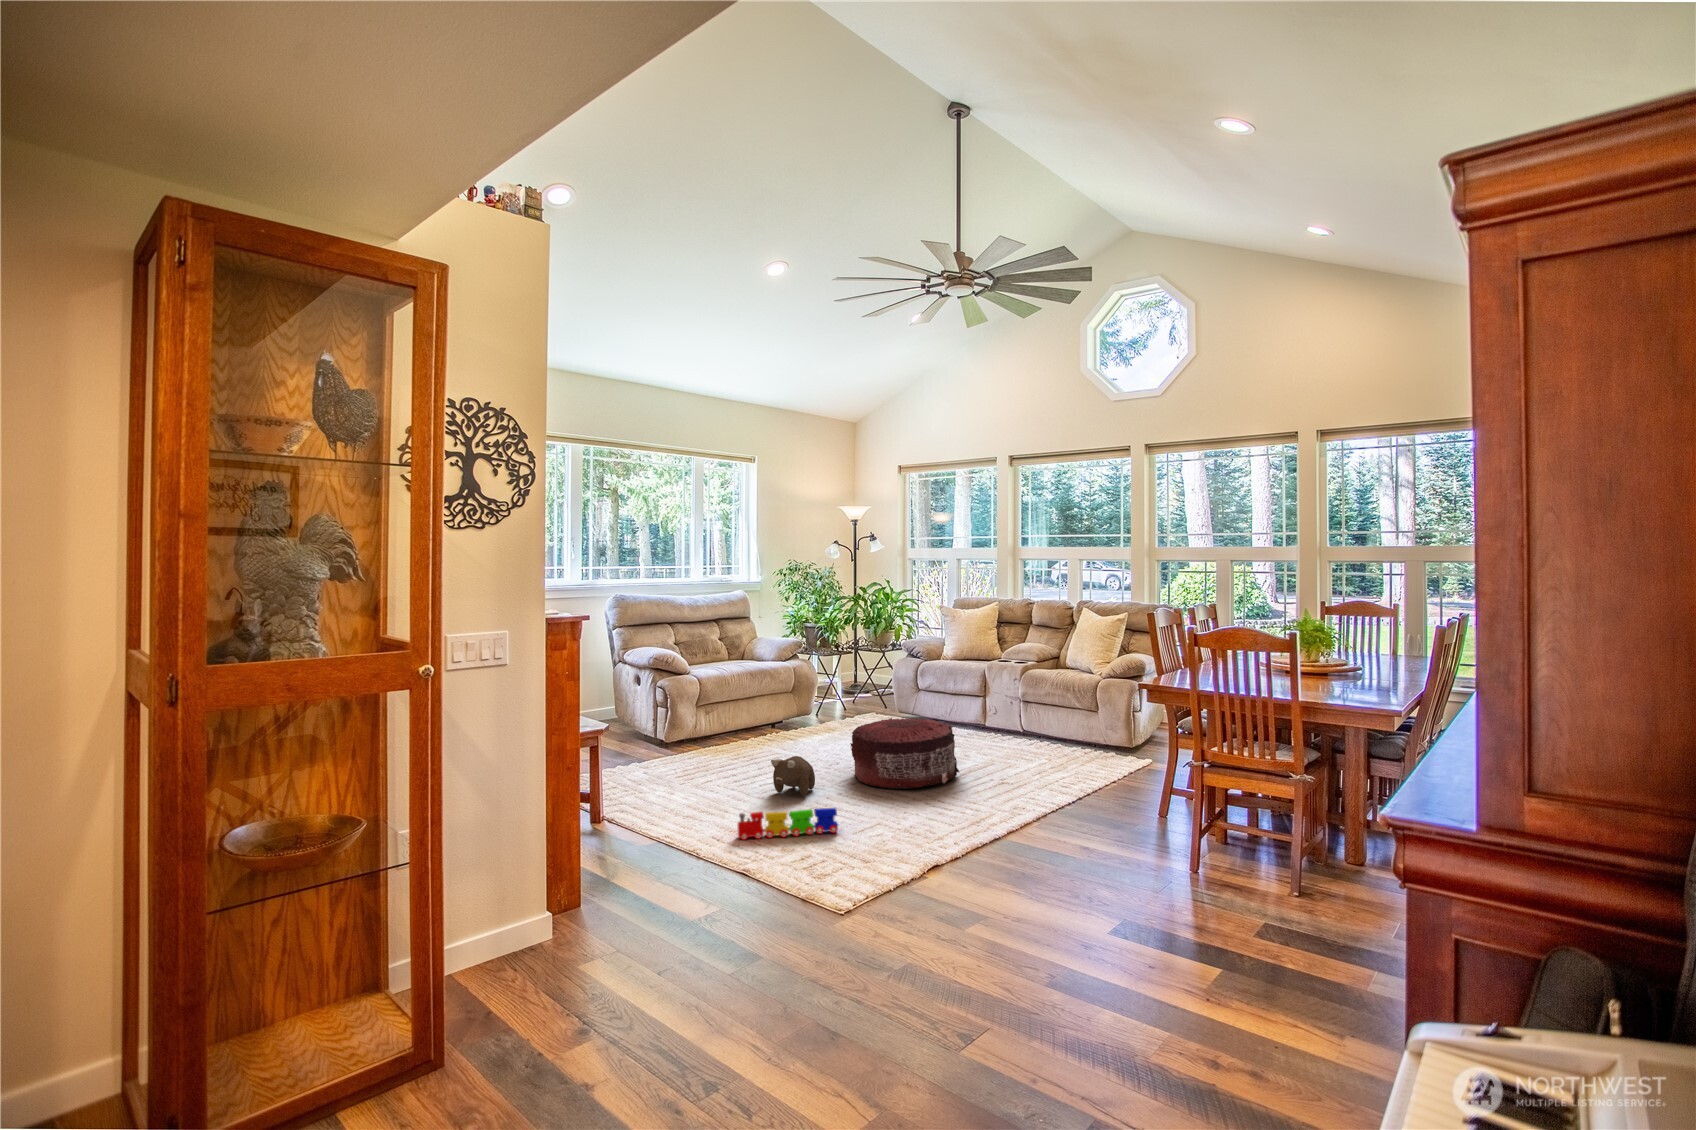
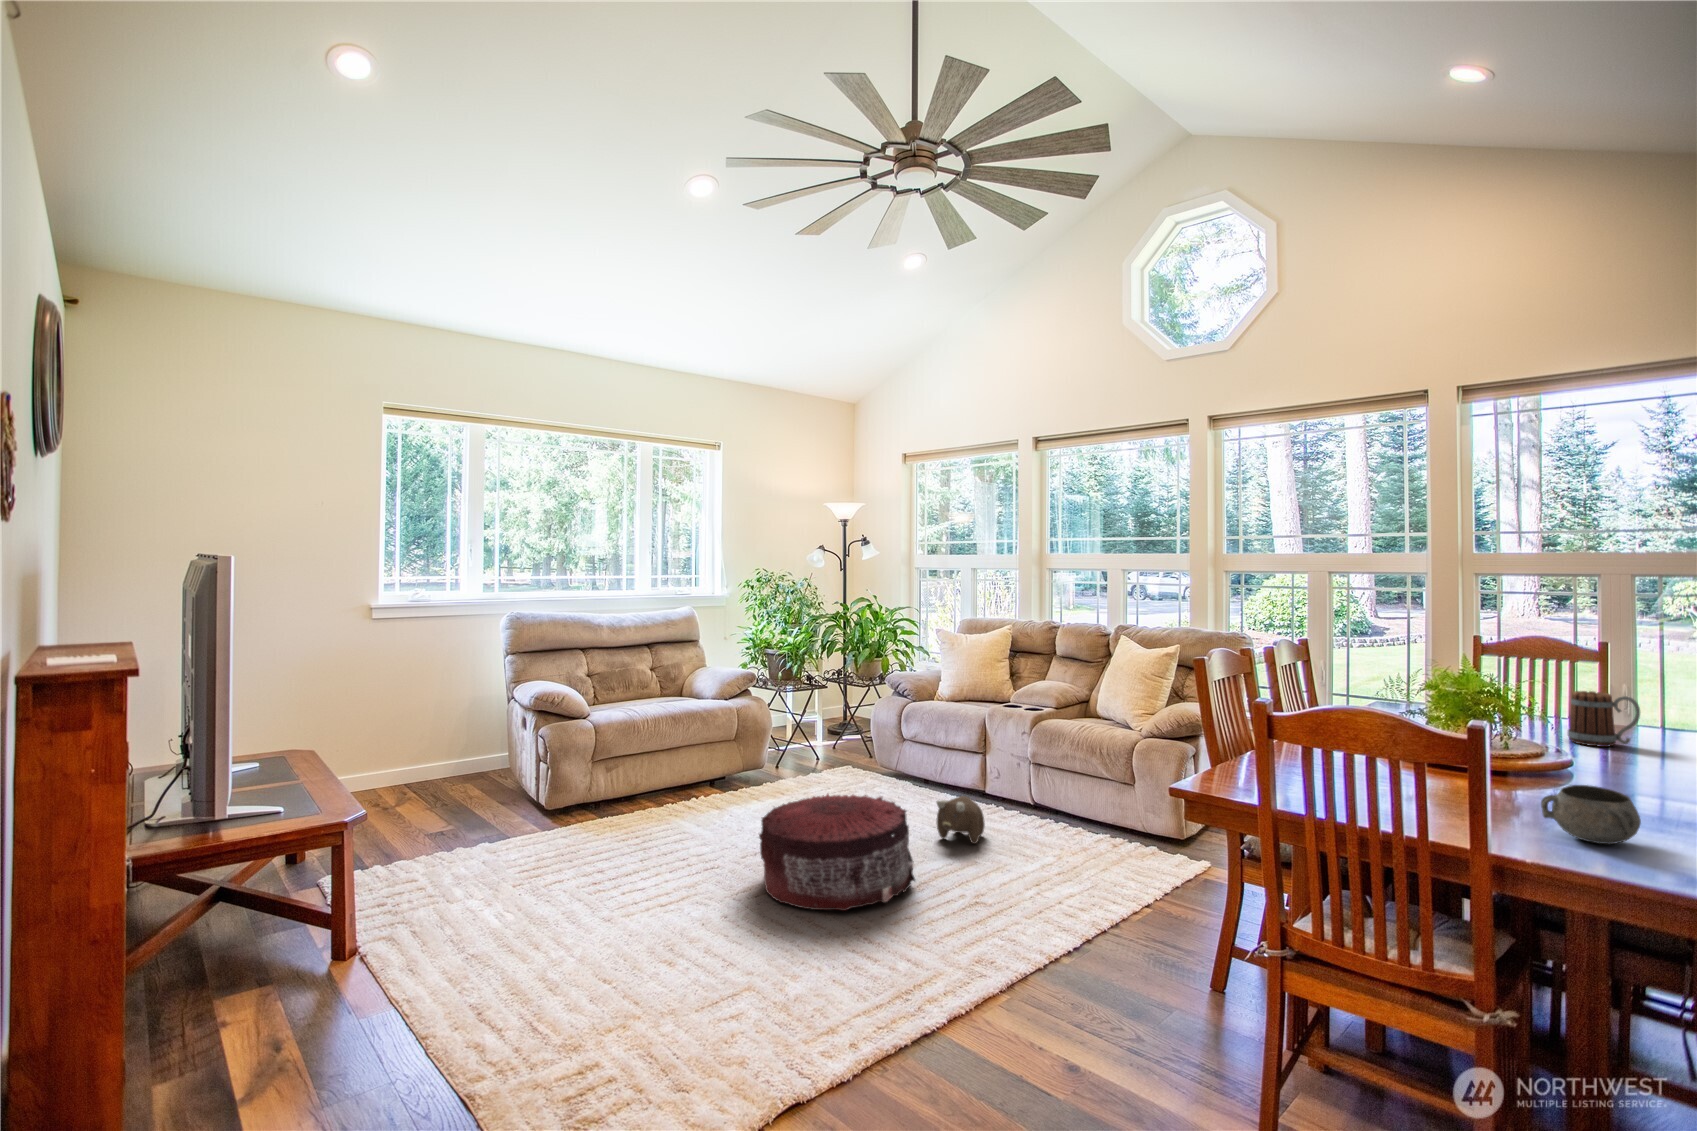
mug: none [1366,631,1404,663] -> present [1568,691,1640,747]
decorative bowl: none [1331,669,1376,696] -> present [1541,785,1641,844]
plush toy: present [771,756,815,796] -> present [936,796,985,844]
toy train: present [738,807,838,840] -> none [510,965,677,1018]

